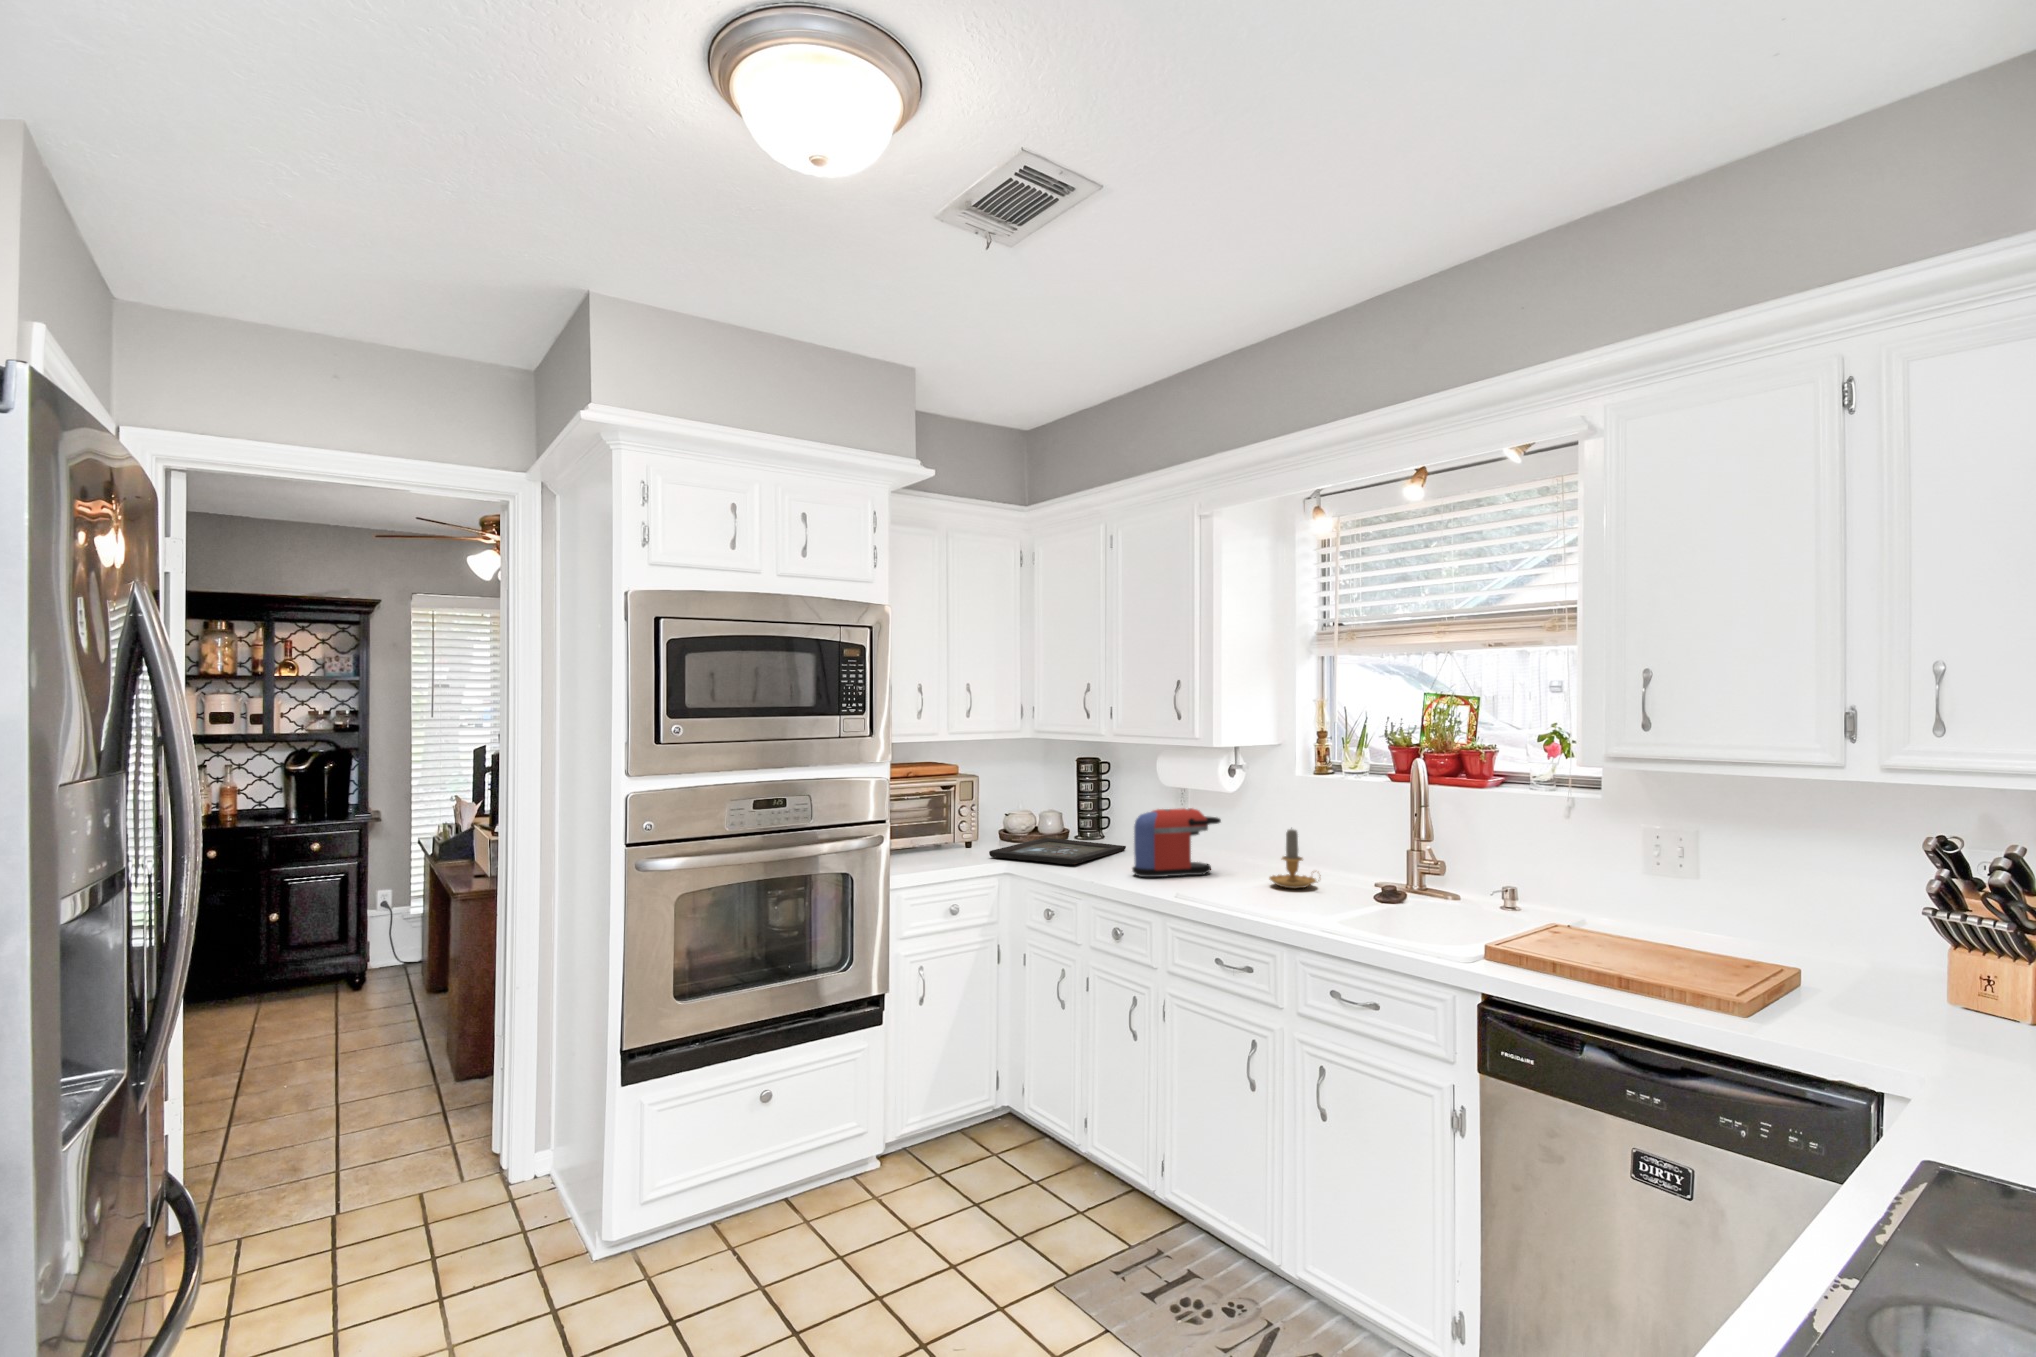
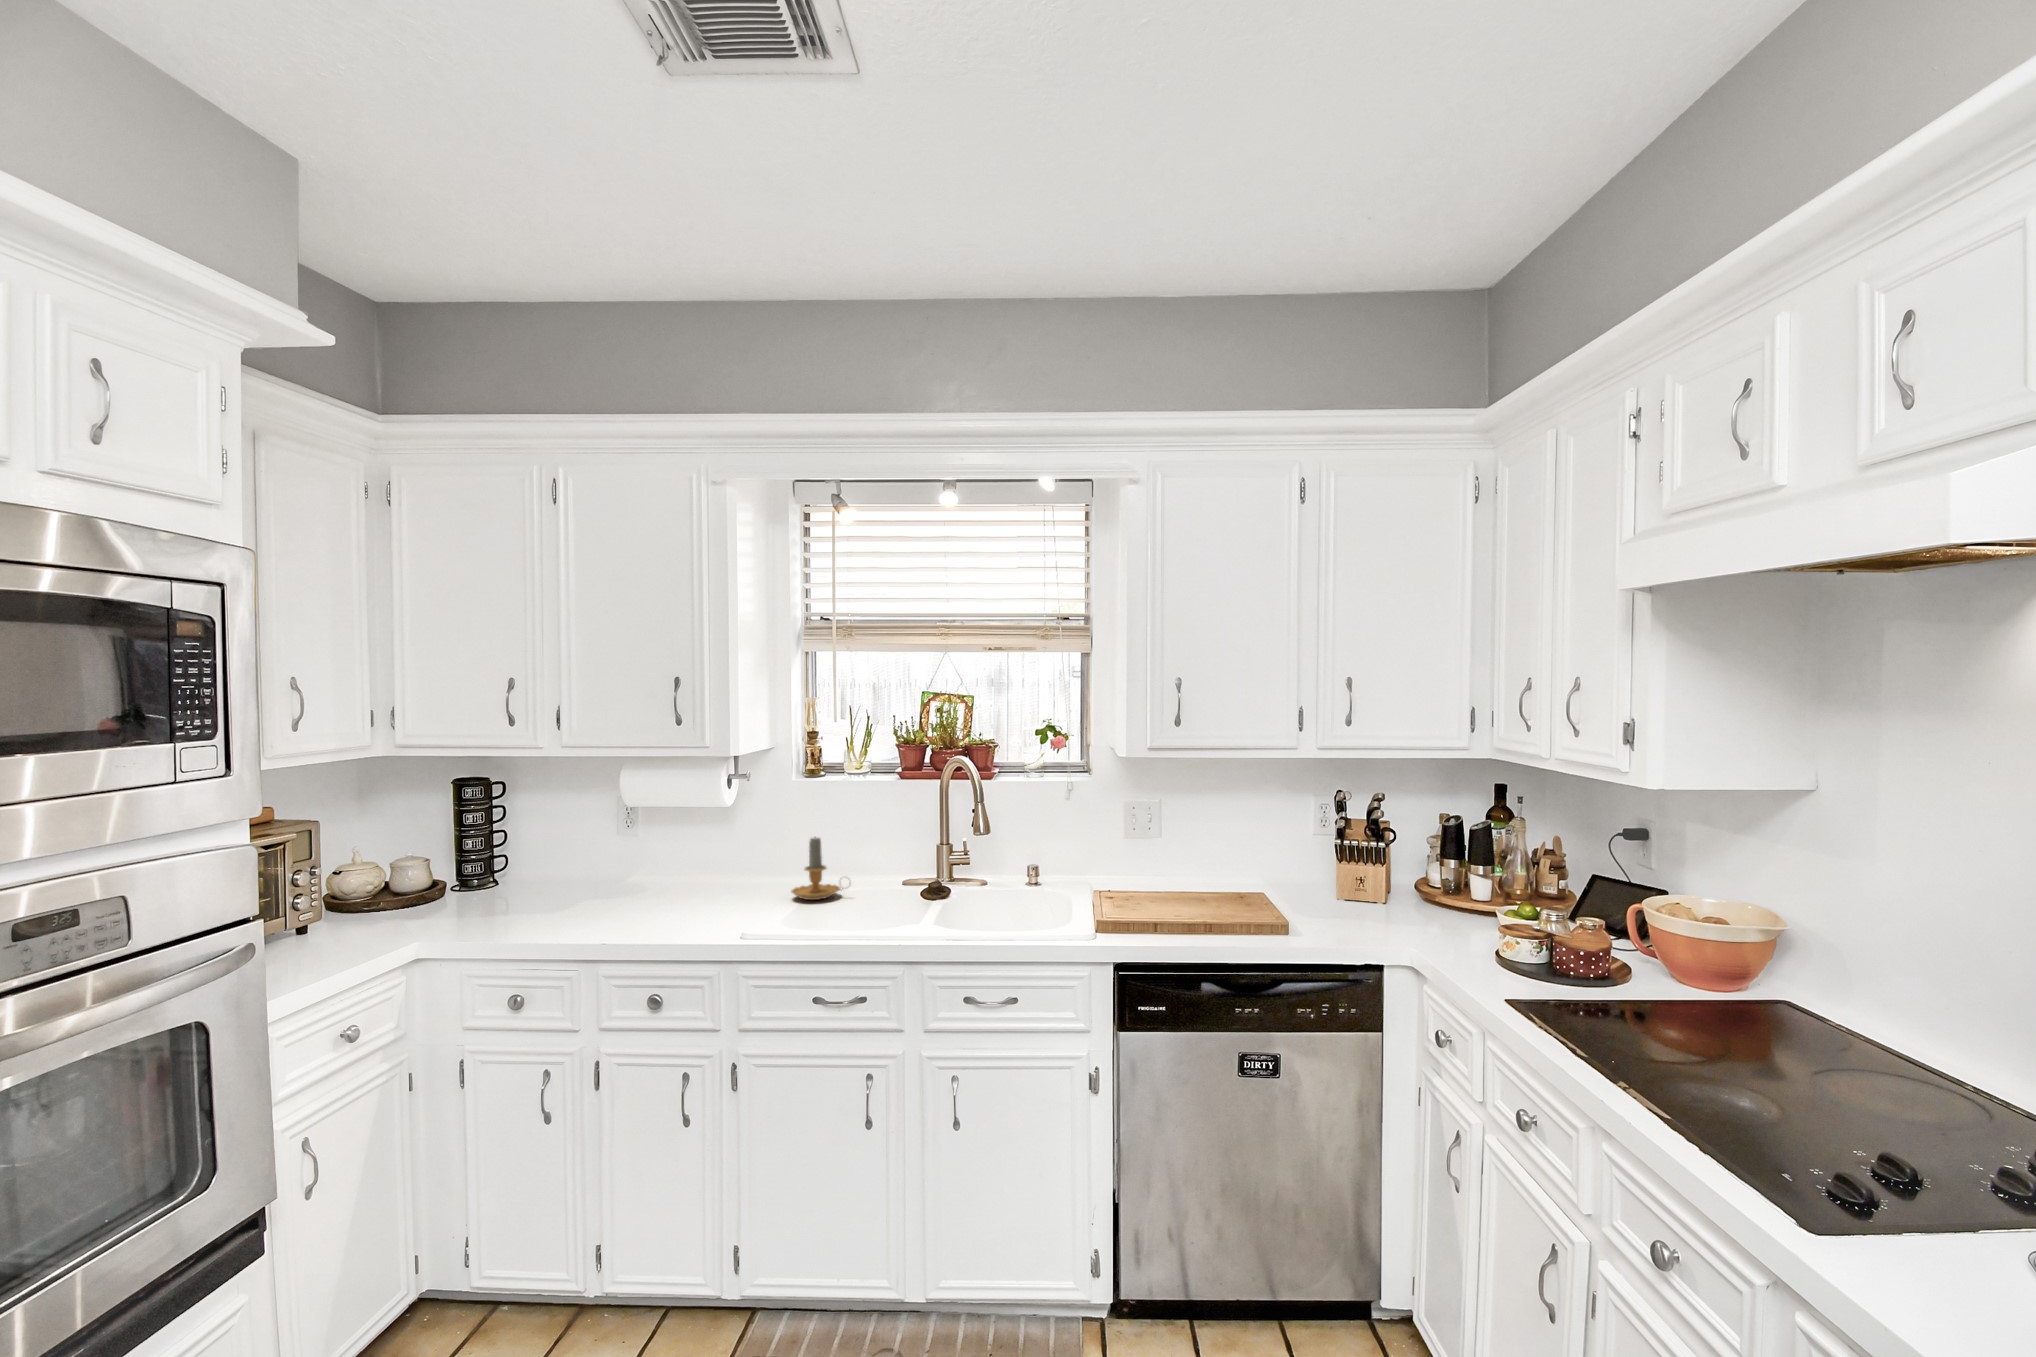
coffee maker: present [1132,808,1221,877] -> none [625,829,719,920]
tray: present [989,838,1126,864] -> none [371,887,555,937]

